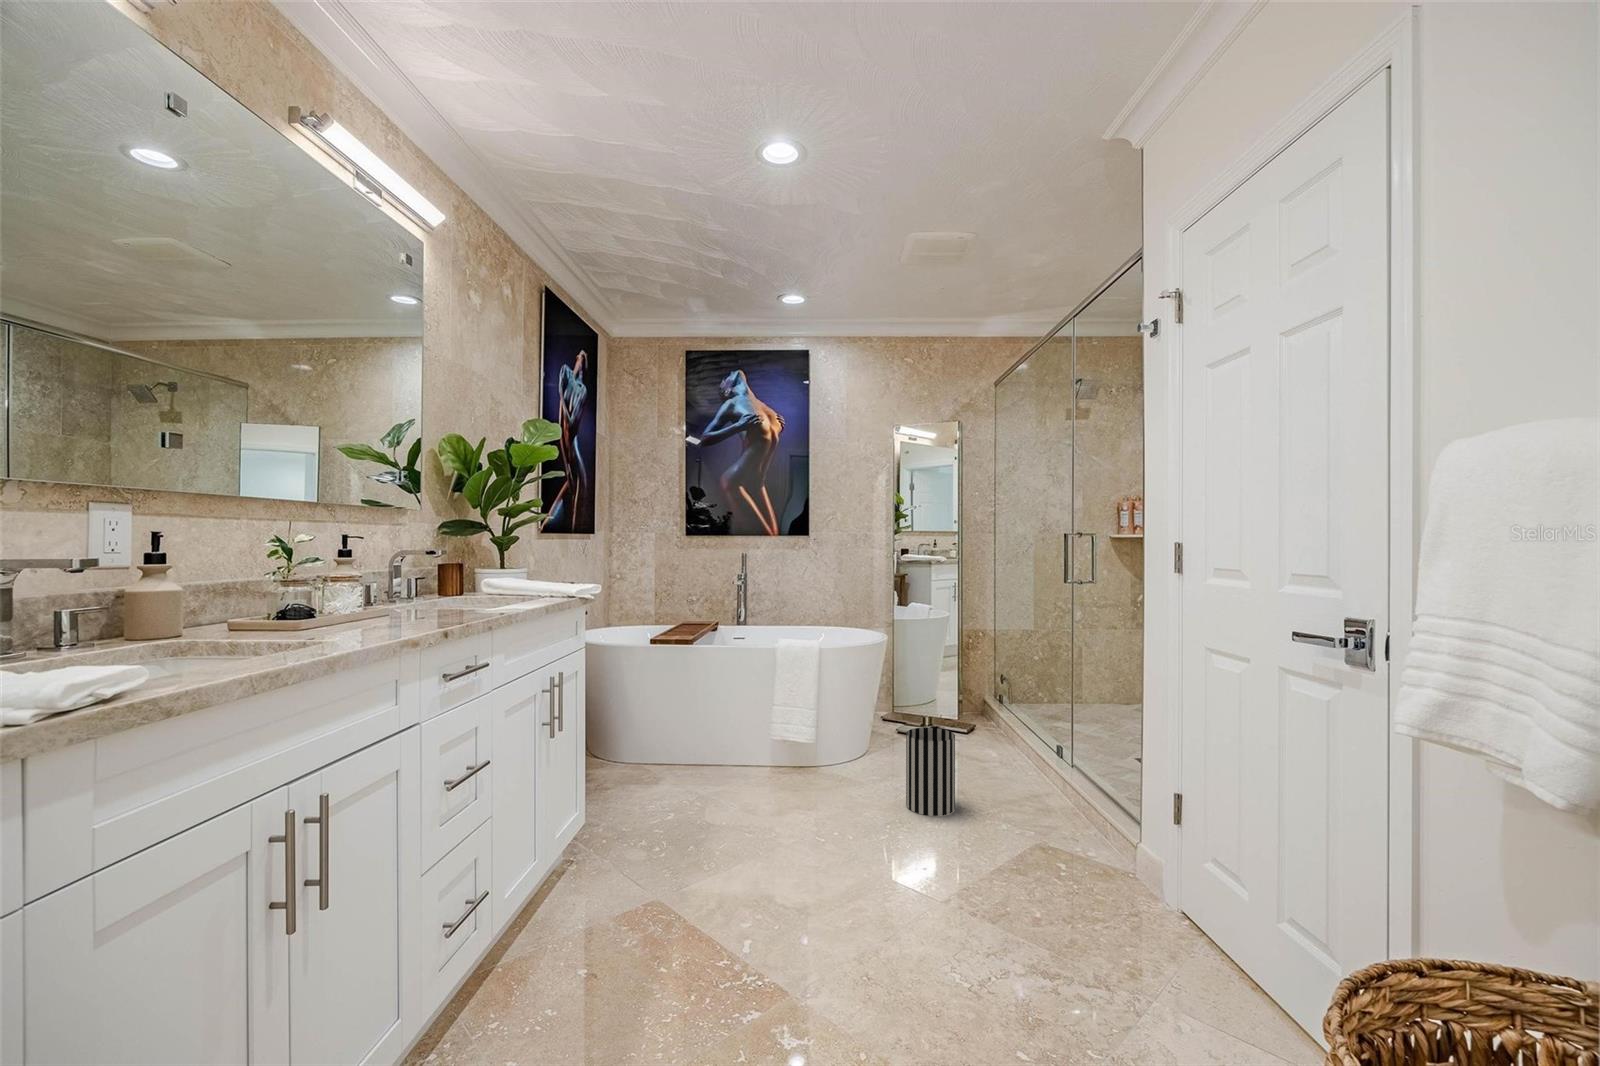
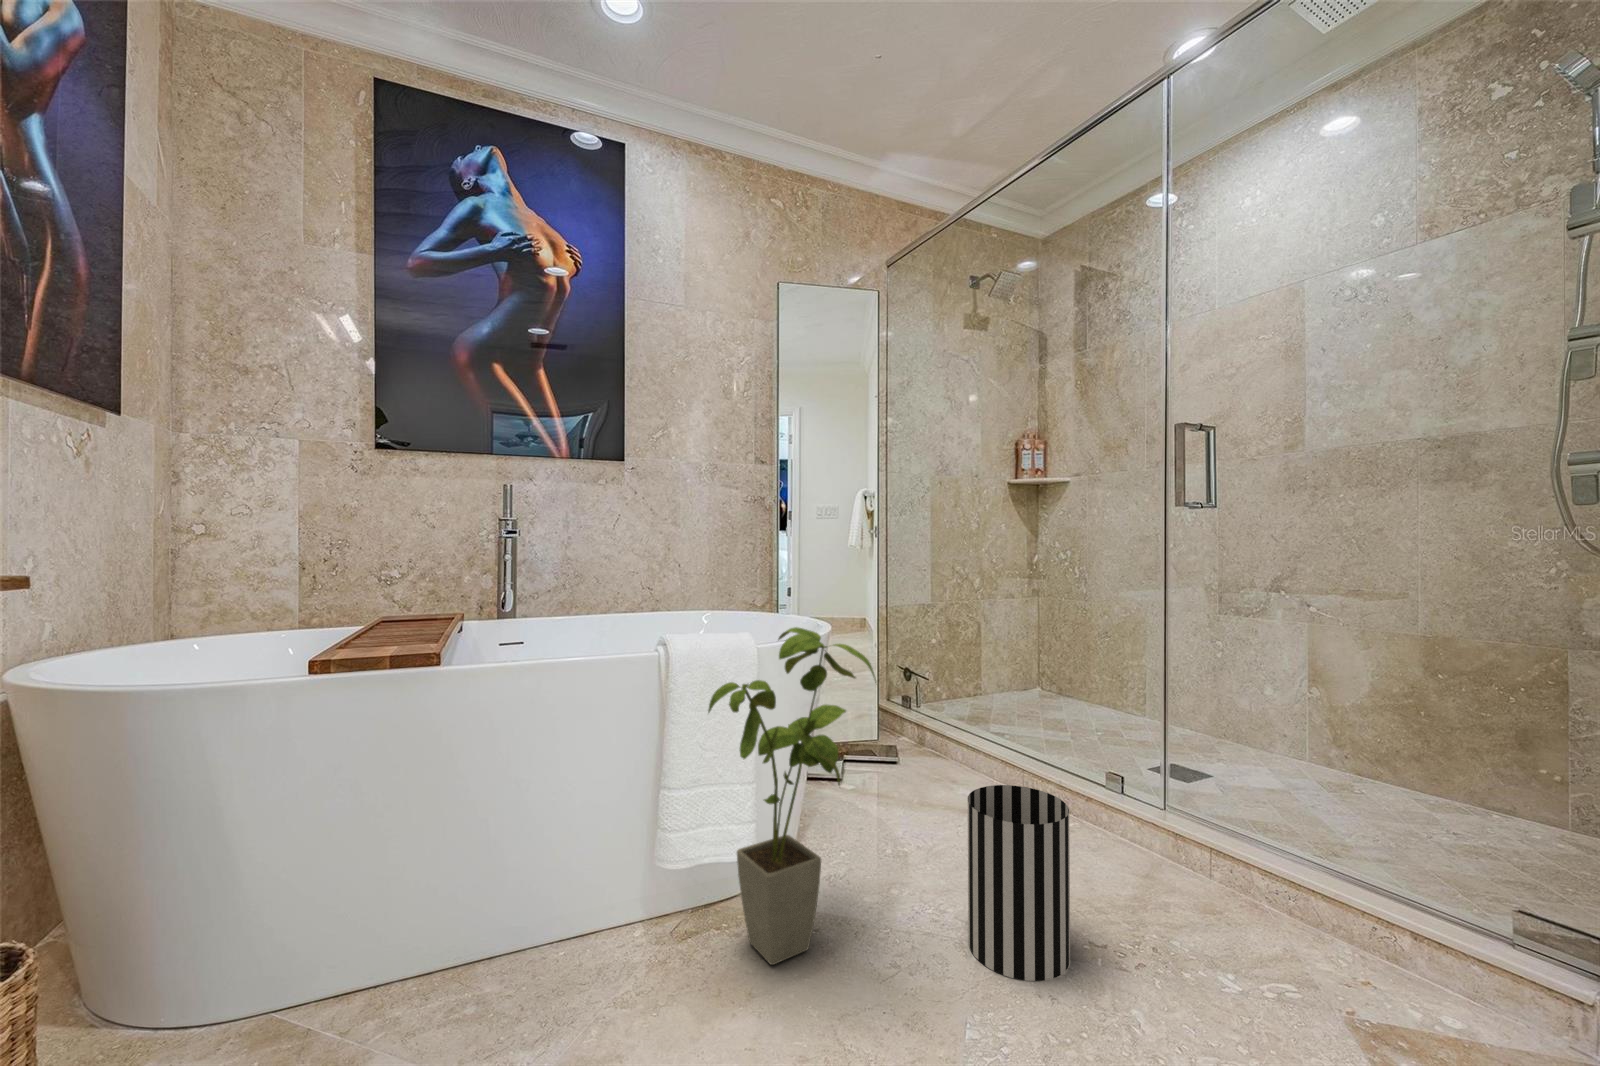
house plant: none [794,639,870,790] -> present [708,627,876,965]

